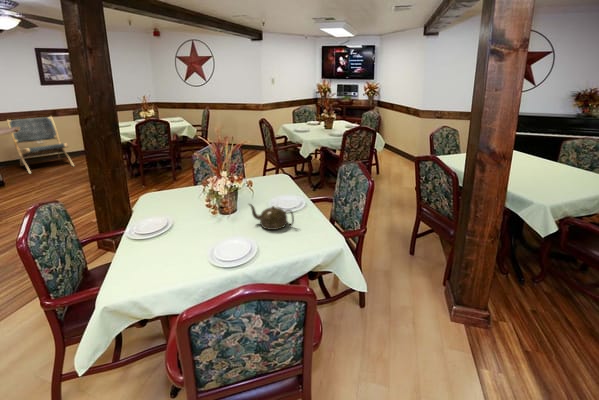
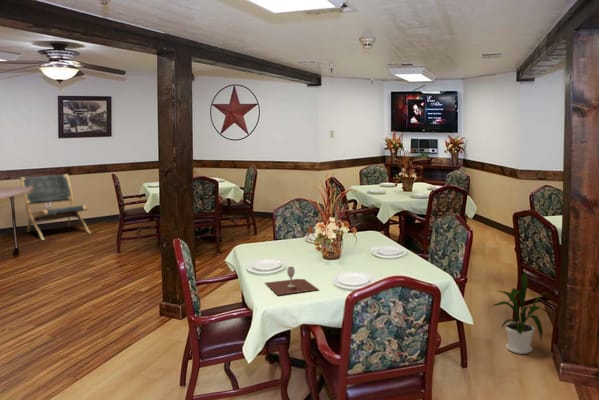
teapot: present [249,204,294,230] -> none [357,247,401,270]
house plant: none [390,213,447,289] -> present [494,273,549,354]
wine glass: none [130,239,187,279] -> present [265,267,318,295]

